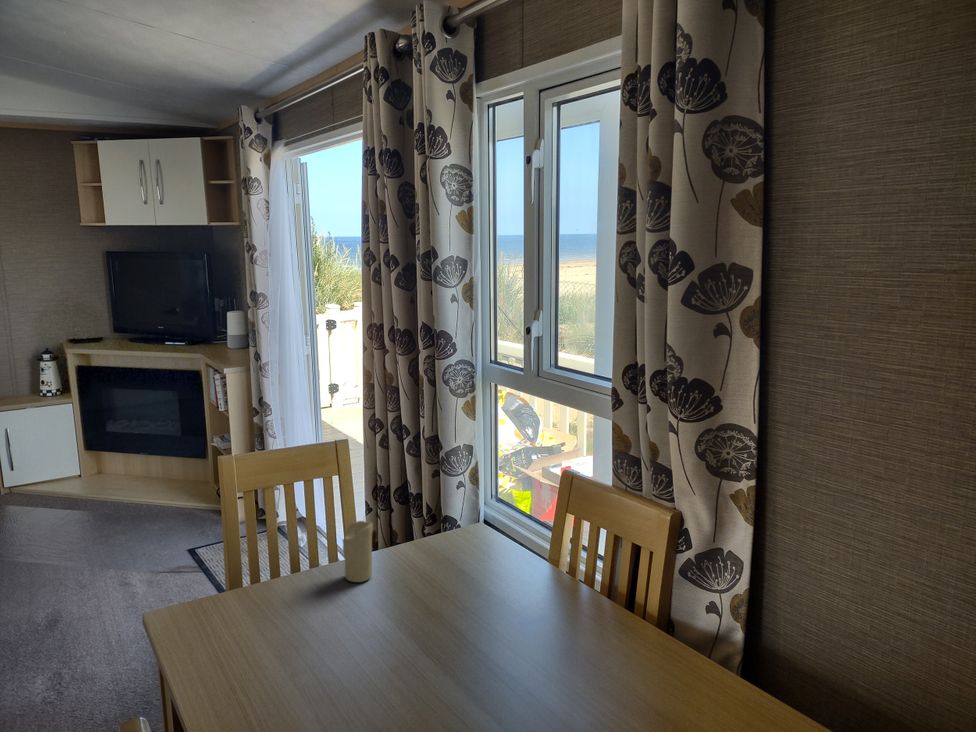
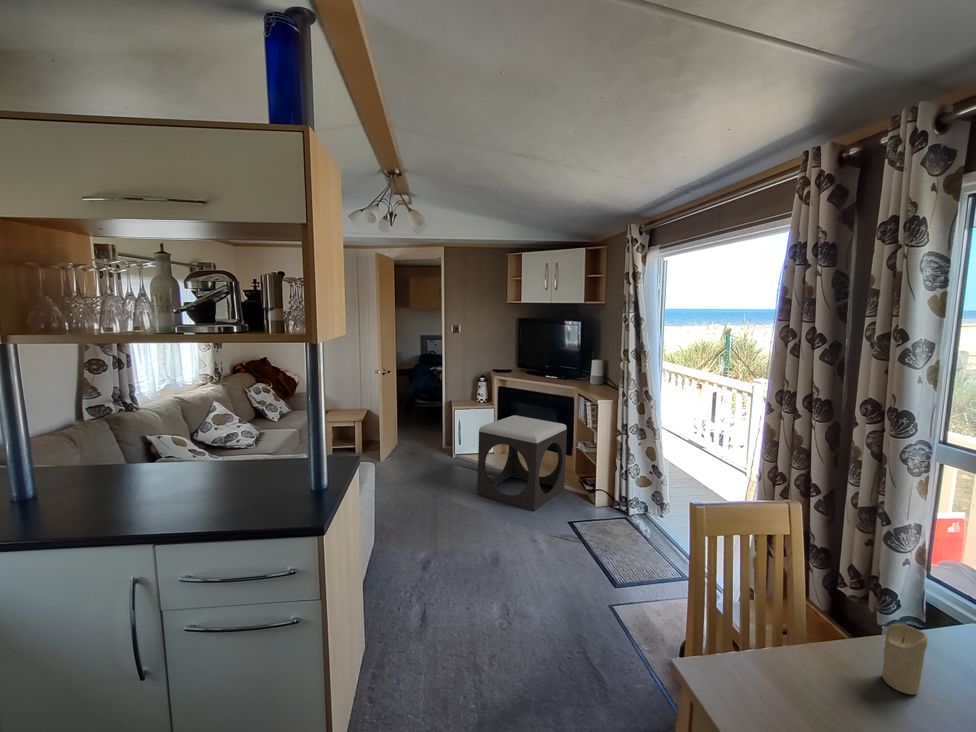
footstool: none [25,405,189,545] -> present [477,415,567,511]

